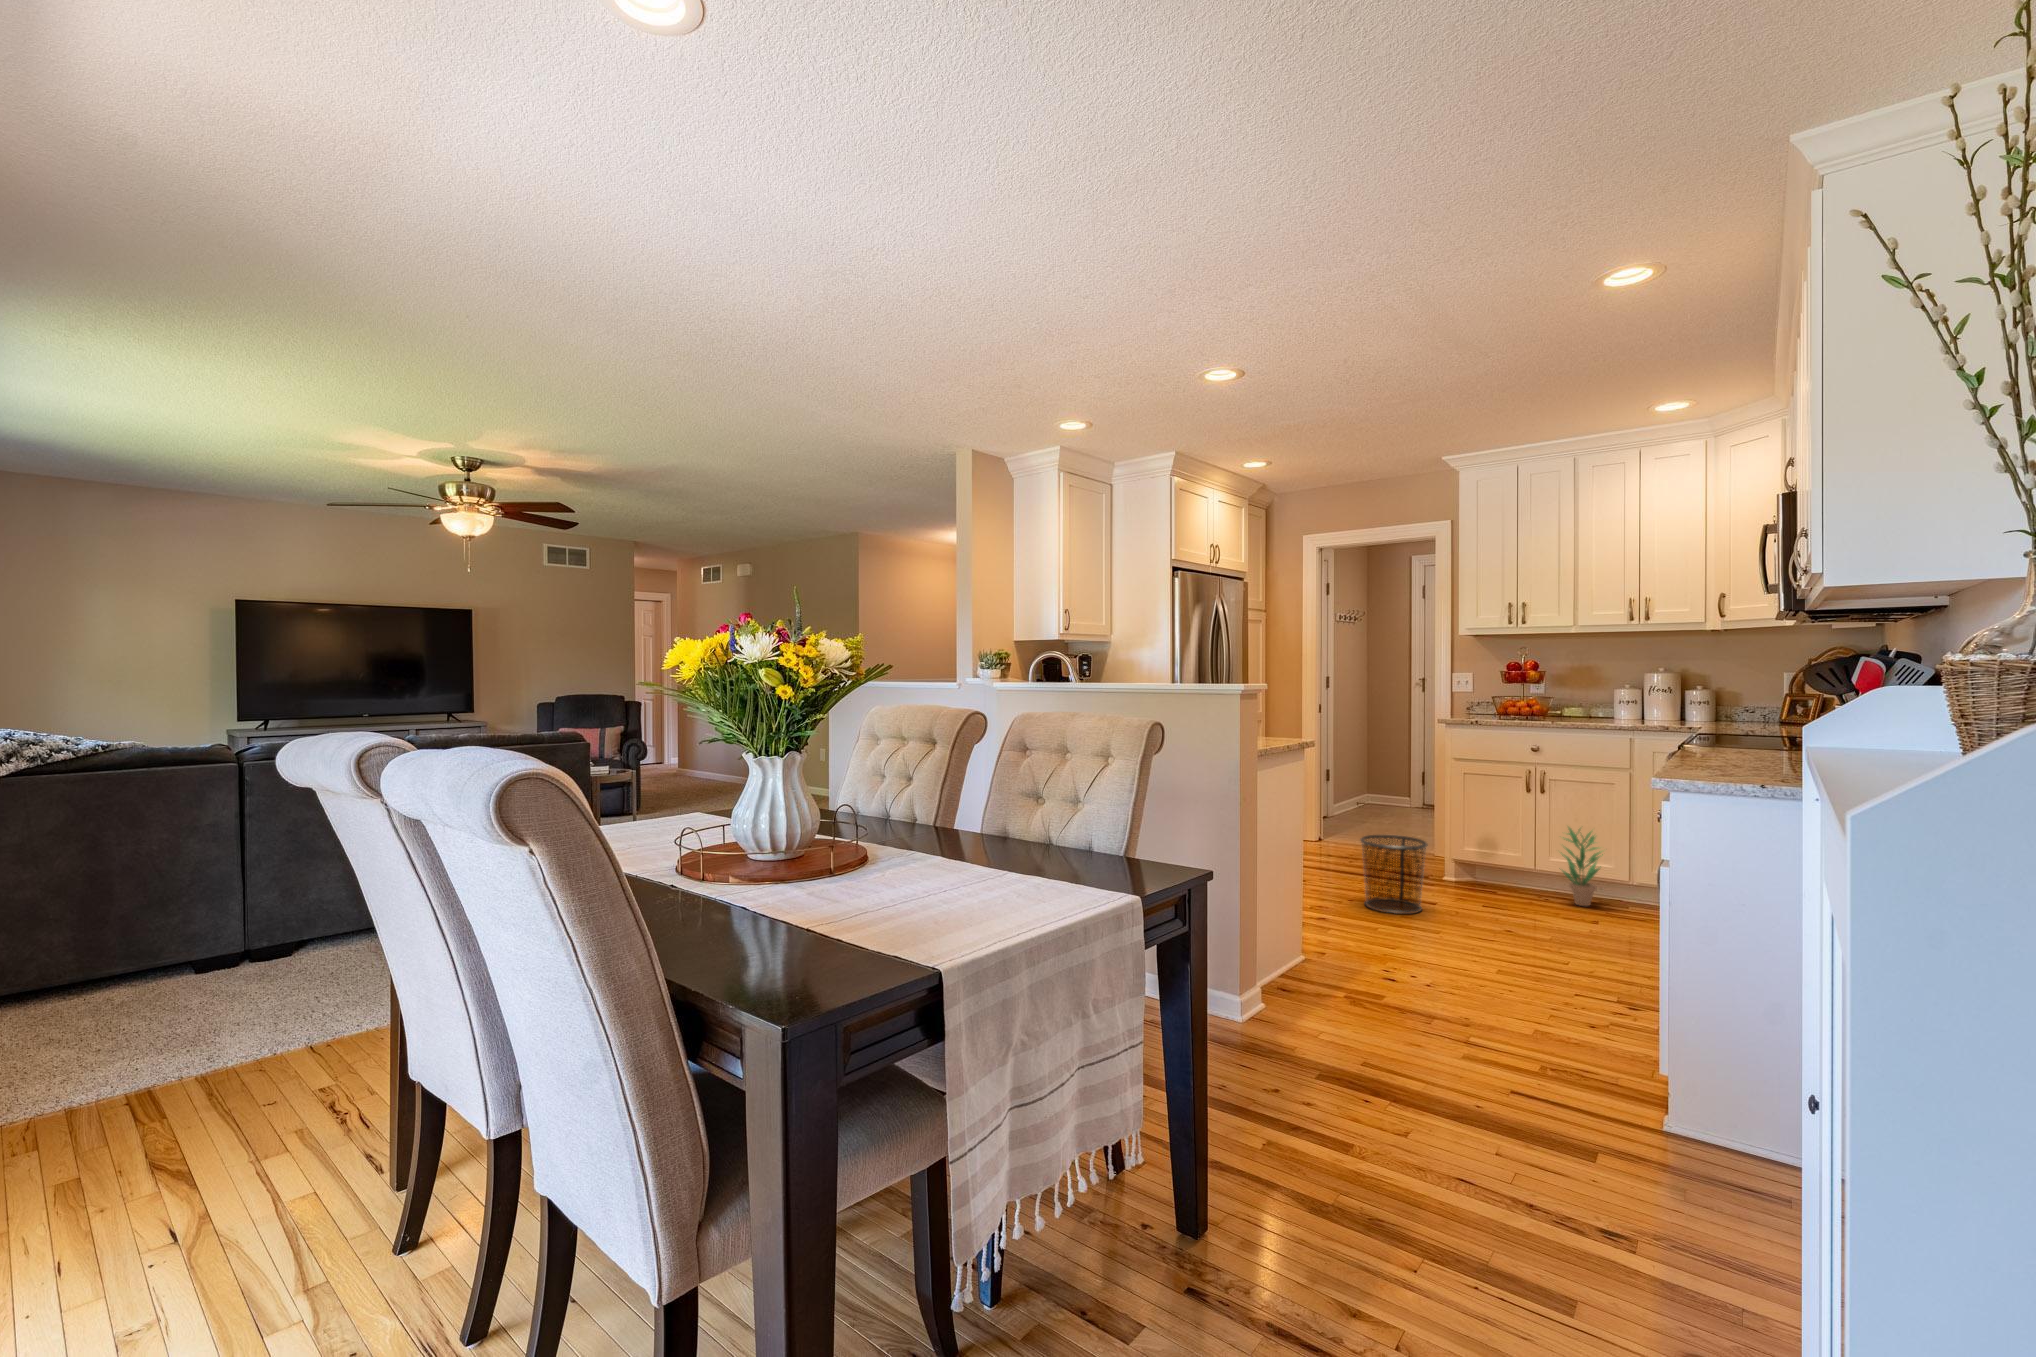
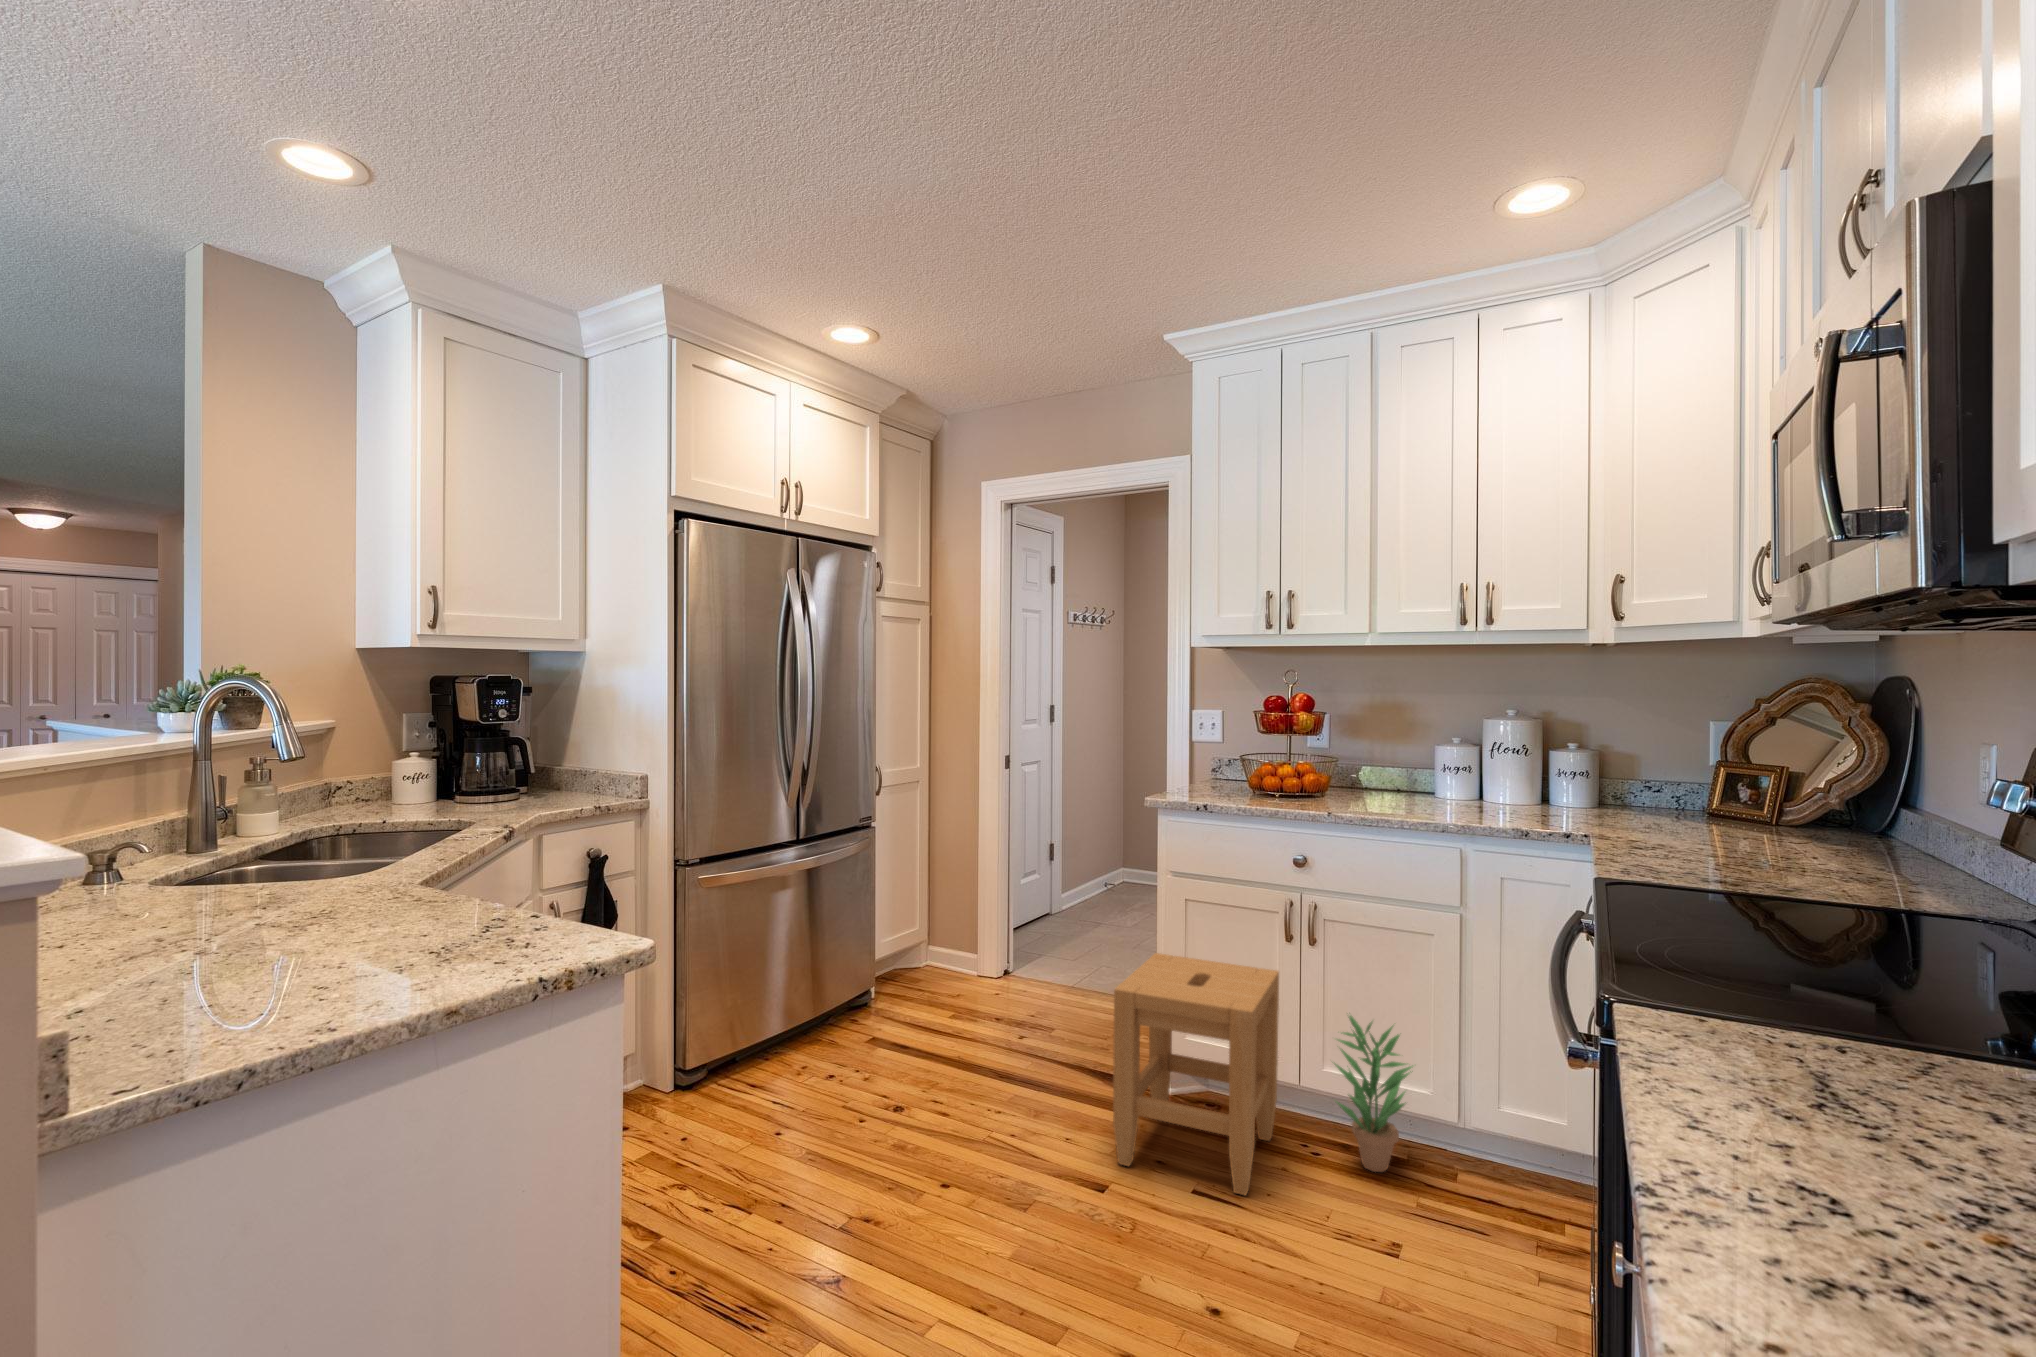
stool: none [1438,801,1525,910] -> present [1113,953,1279,1196]
waste bin: present [1361,835,1428,914] -> none [952,1040,1080,1230]

